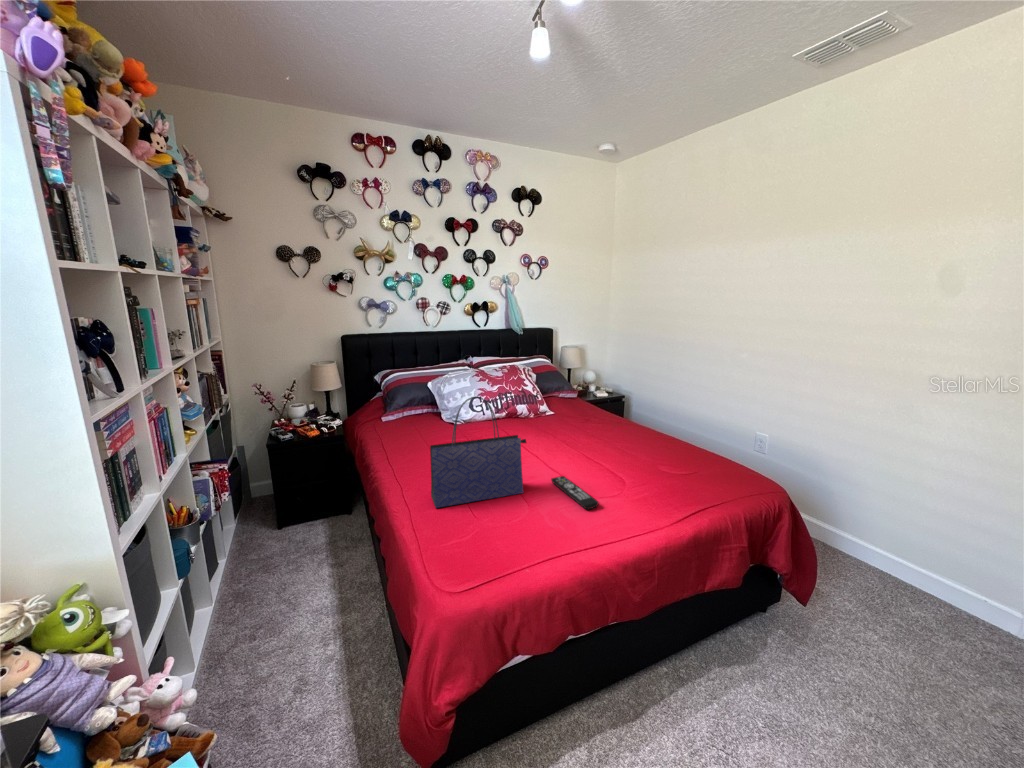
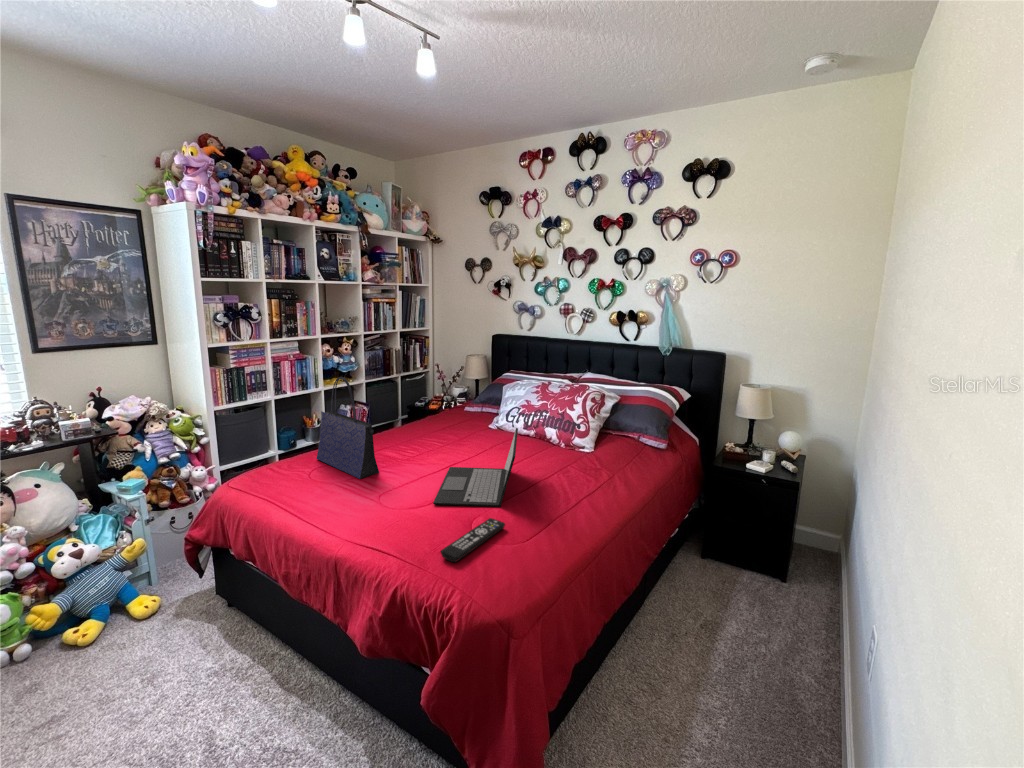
laptop: none [540,403,634,472] -> present [433,428,518,507]
remote control: present [551,476,598,509] -> present [441,518,505,562]

